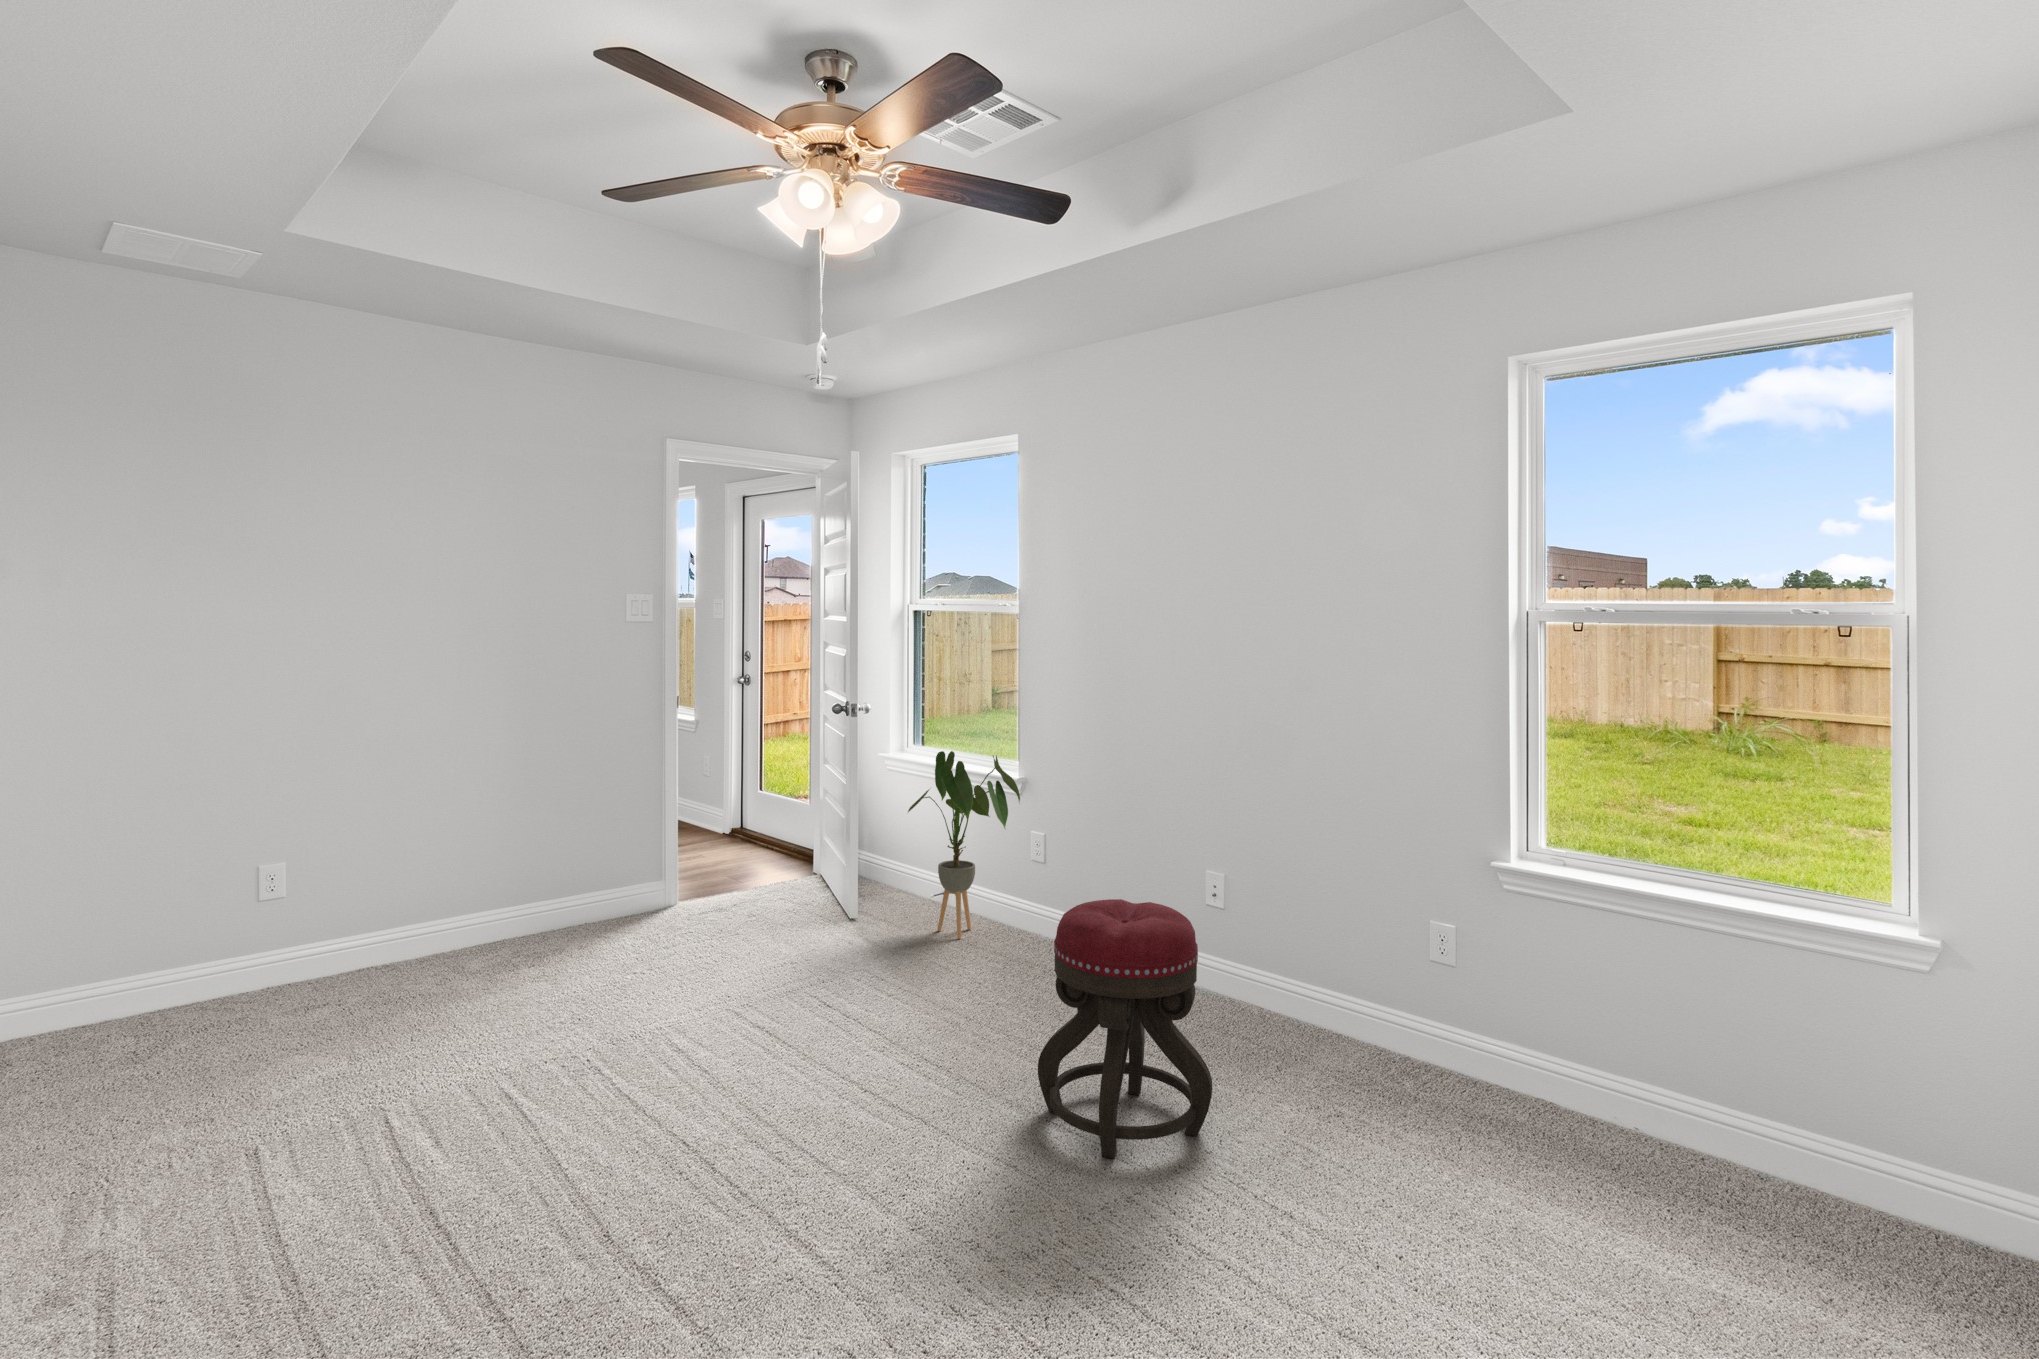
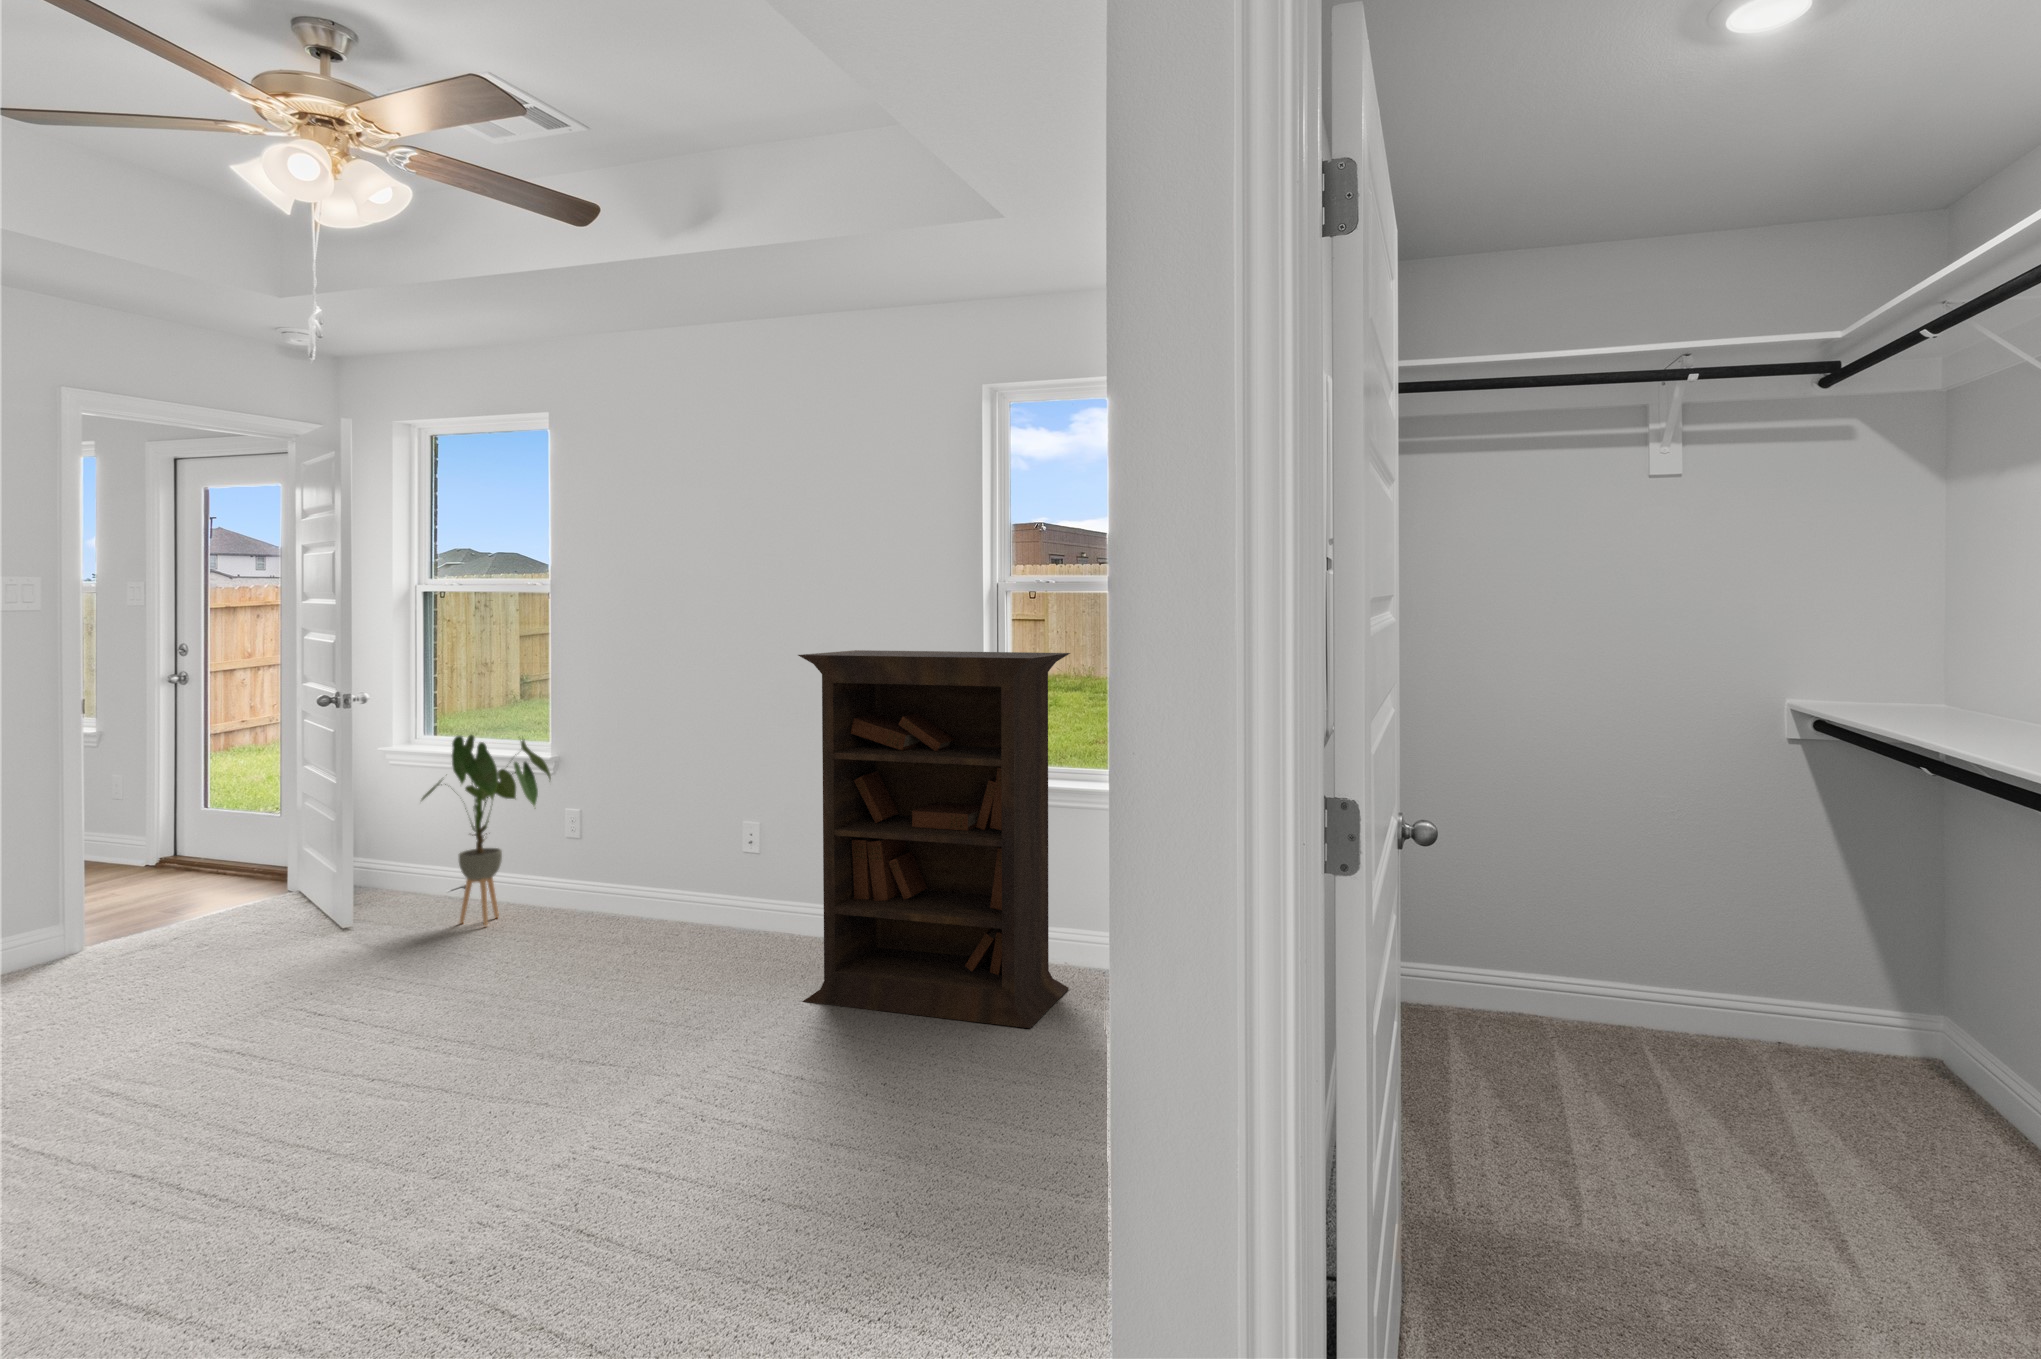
bookcase: none [1277,694,1651,1219] -> present [798,650,1070,1028]
ottoman: present [1038,899,1213,1159] -> none [576,840,743,1065]

